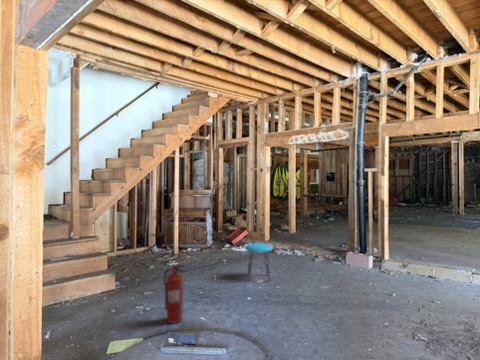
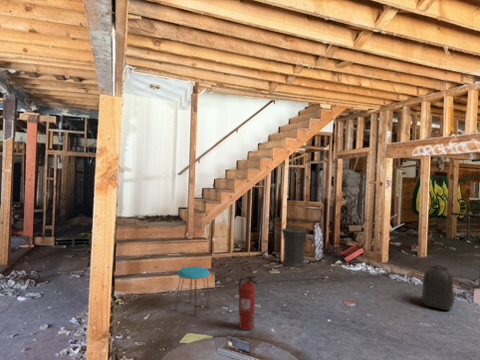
trash can: none [174,216,200,256] -> present [282,228,307,267]
backpack: none [309,235,332,271] -> present [422,265,454,310]
stool: present [245,243,272,281] -> present [175,267,210,316]

